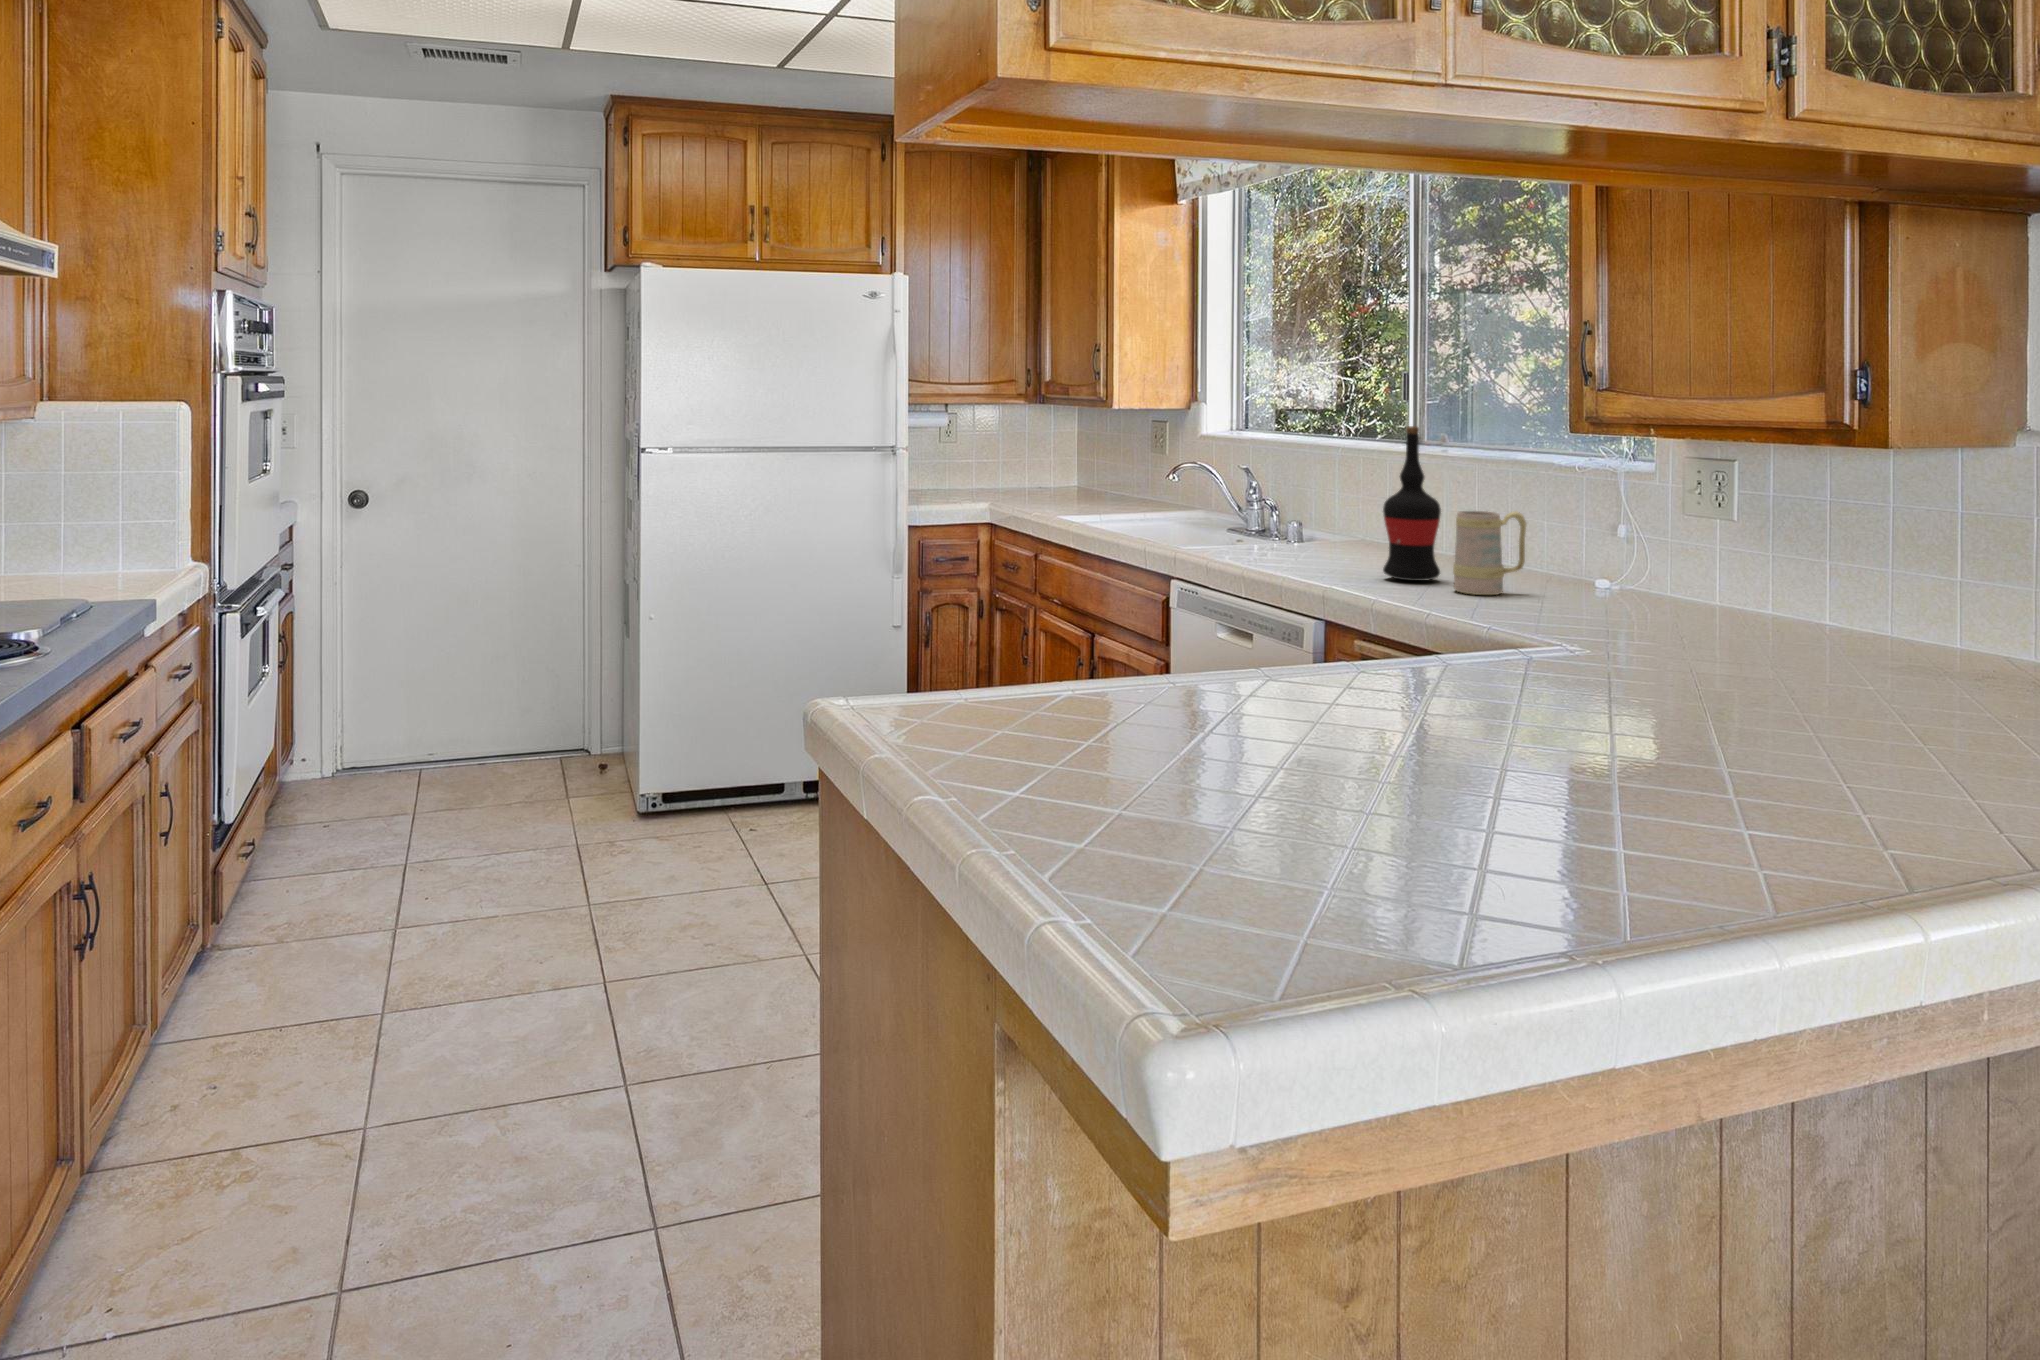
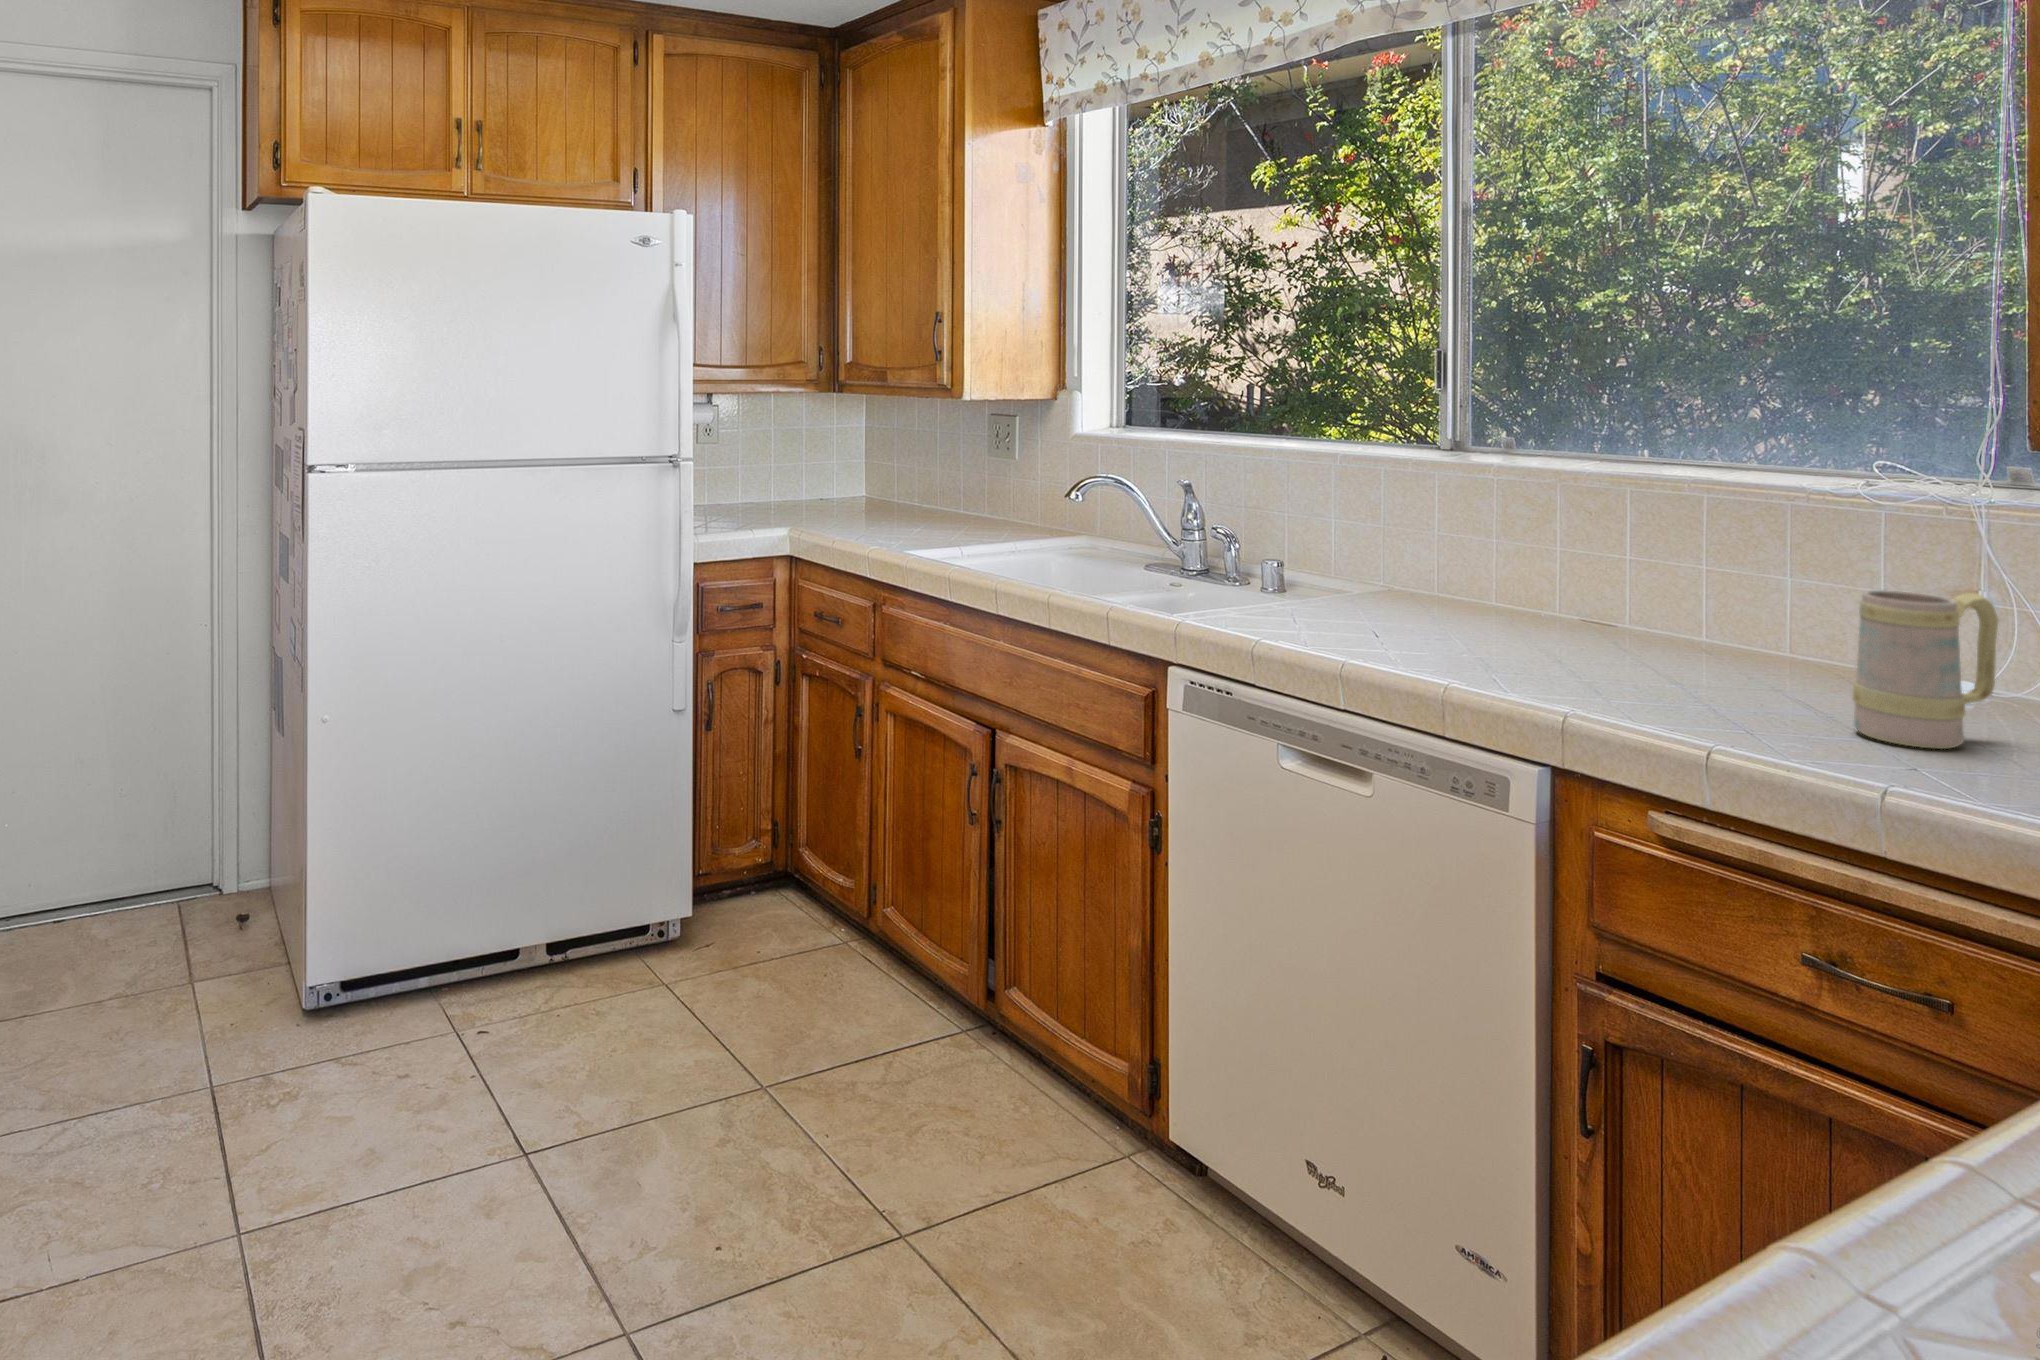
wine bottle: present [1383,426,1441,581] -> none [1662,439,1775,708]

